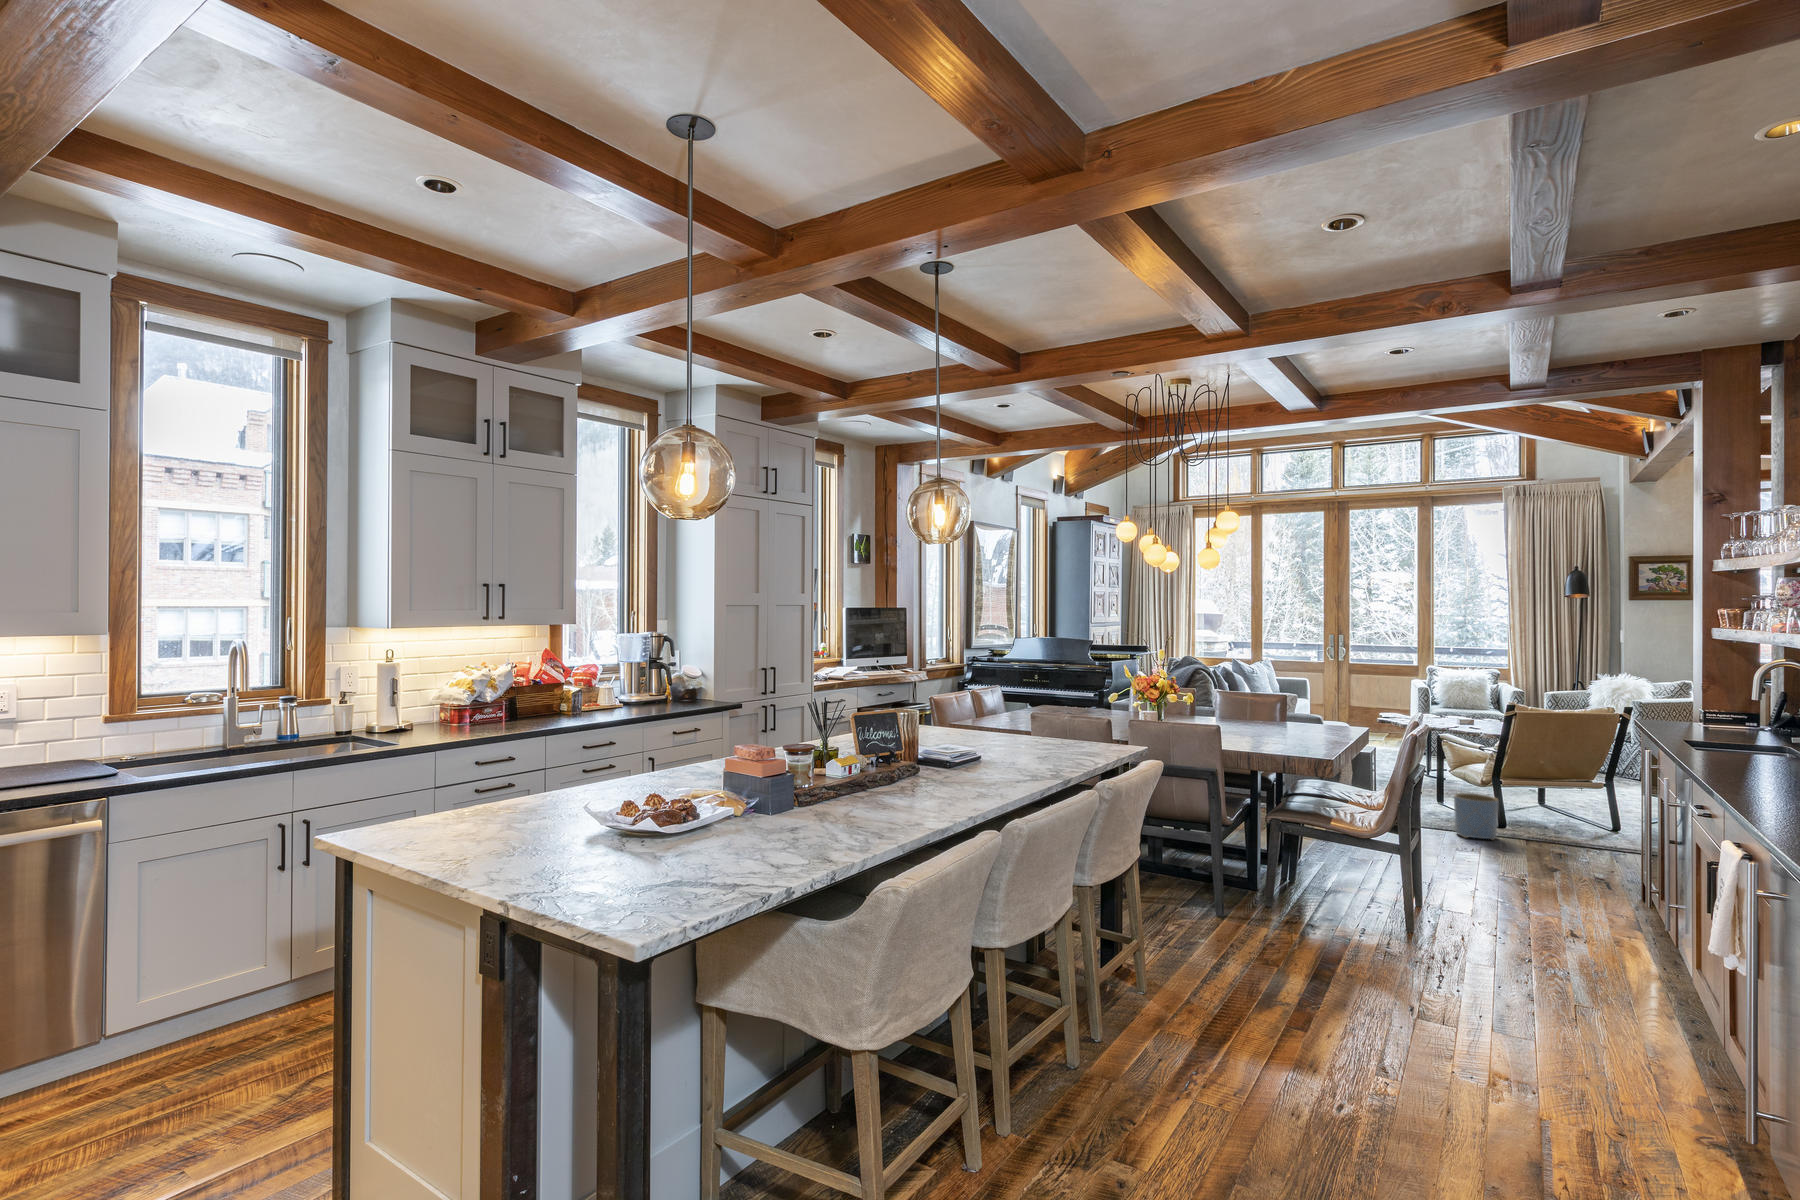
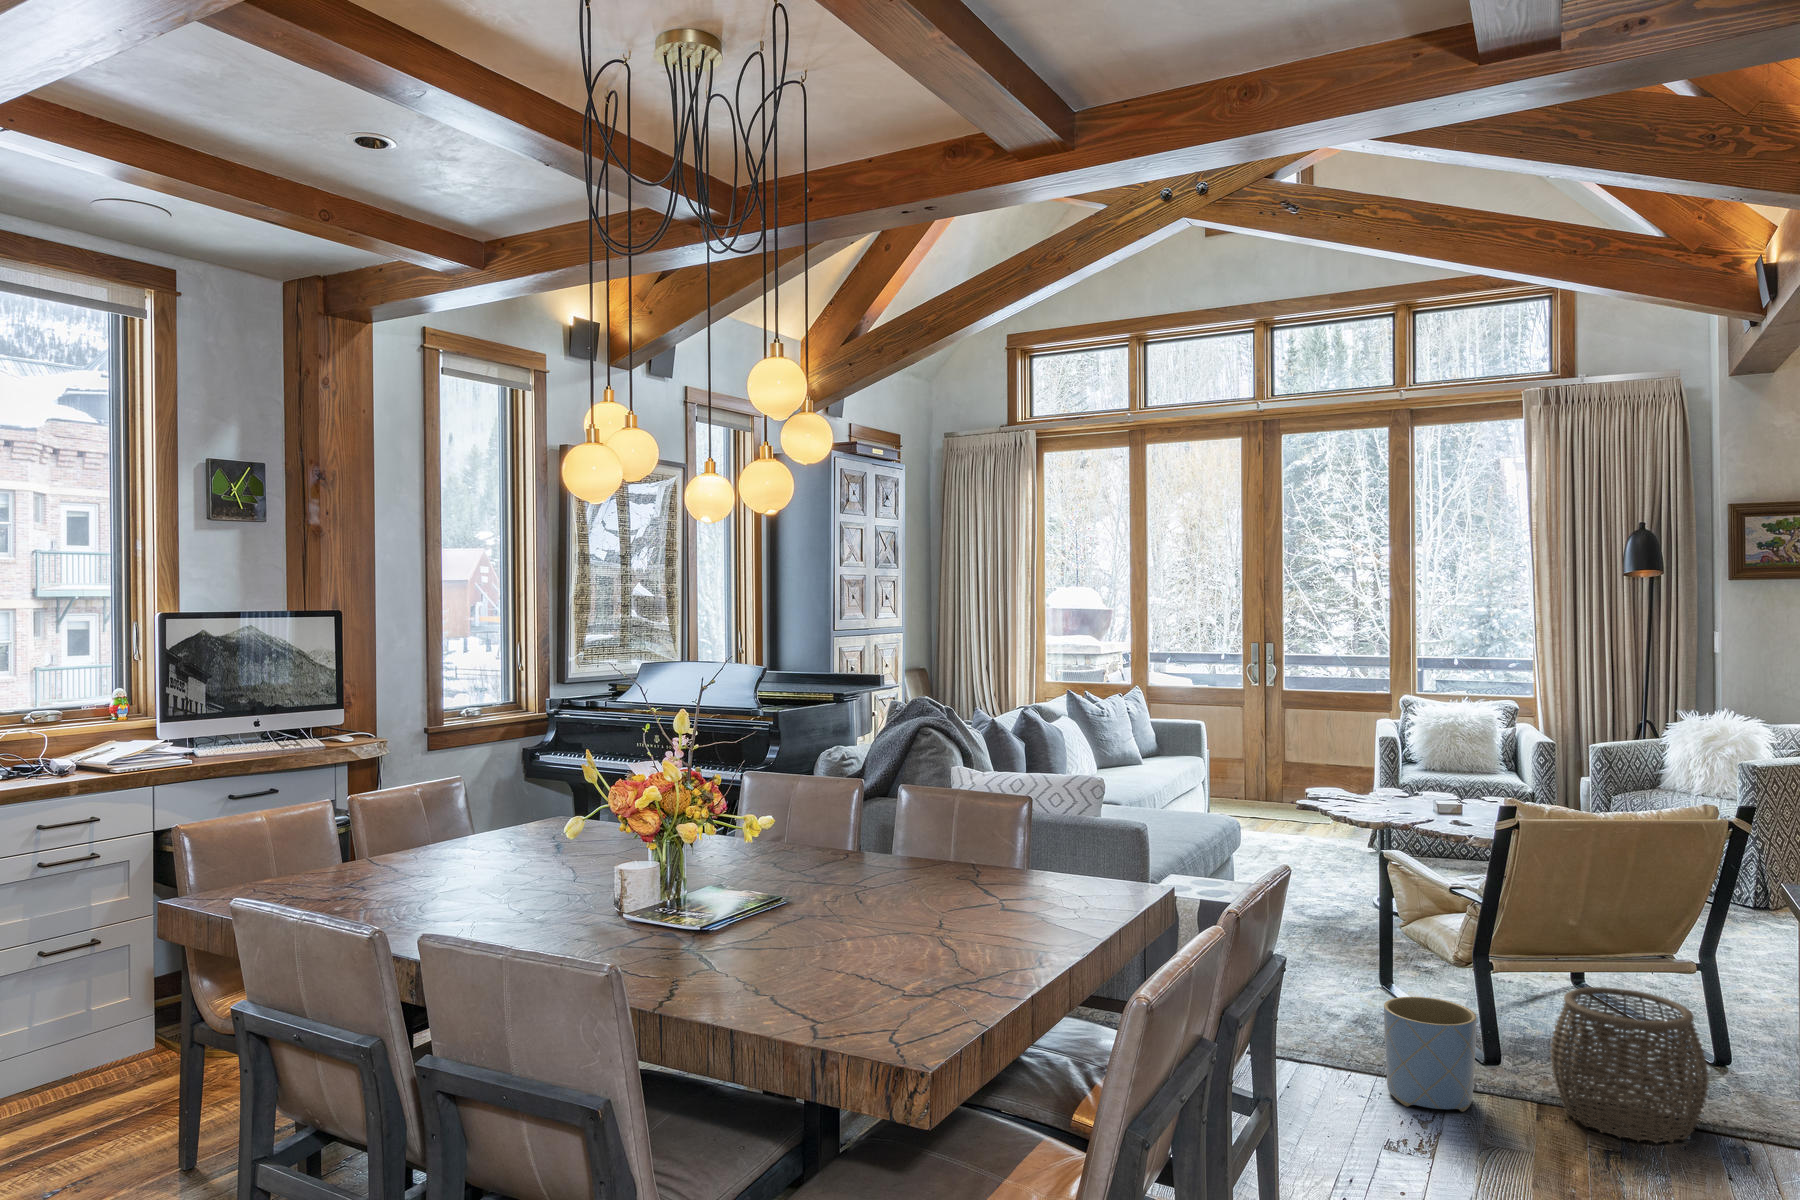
woven basket: none [1533,788,1607,850] -> present [1550,987,1709,1143]

